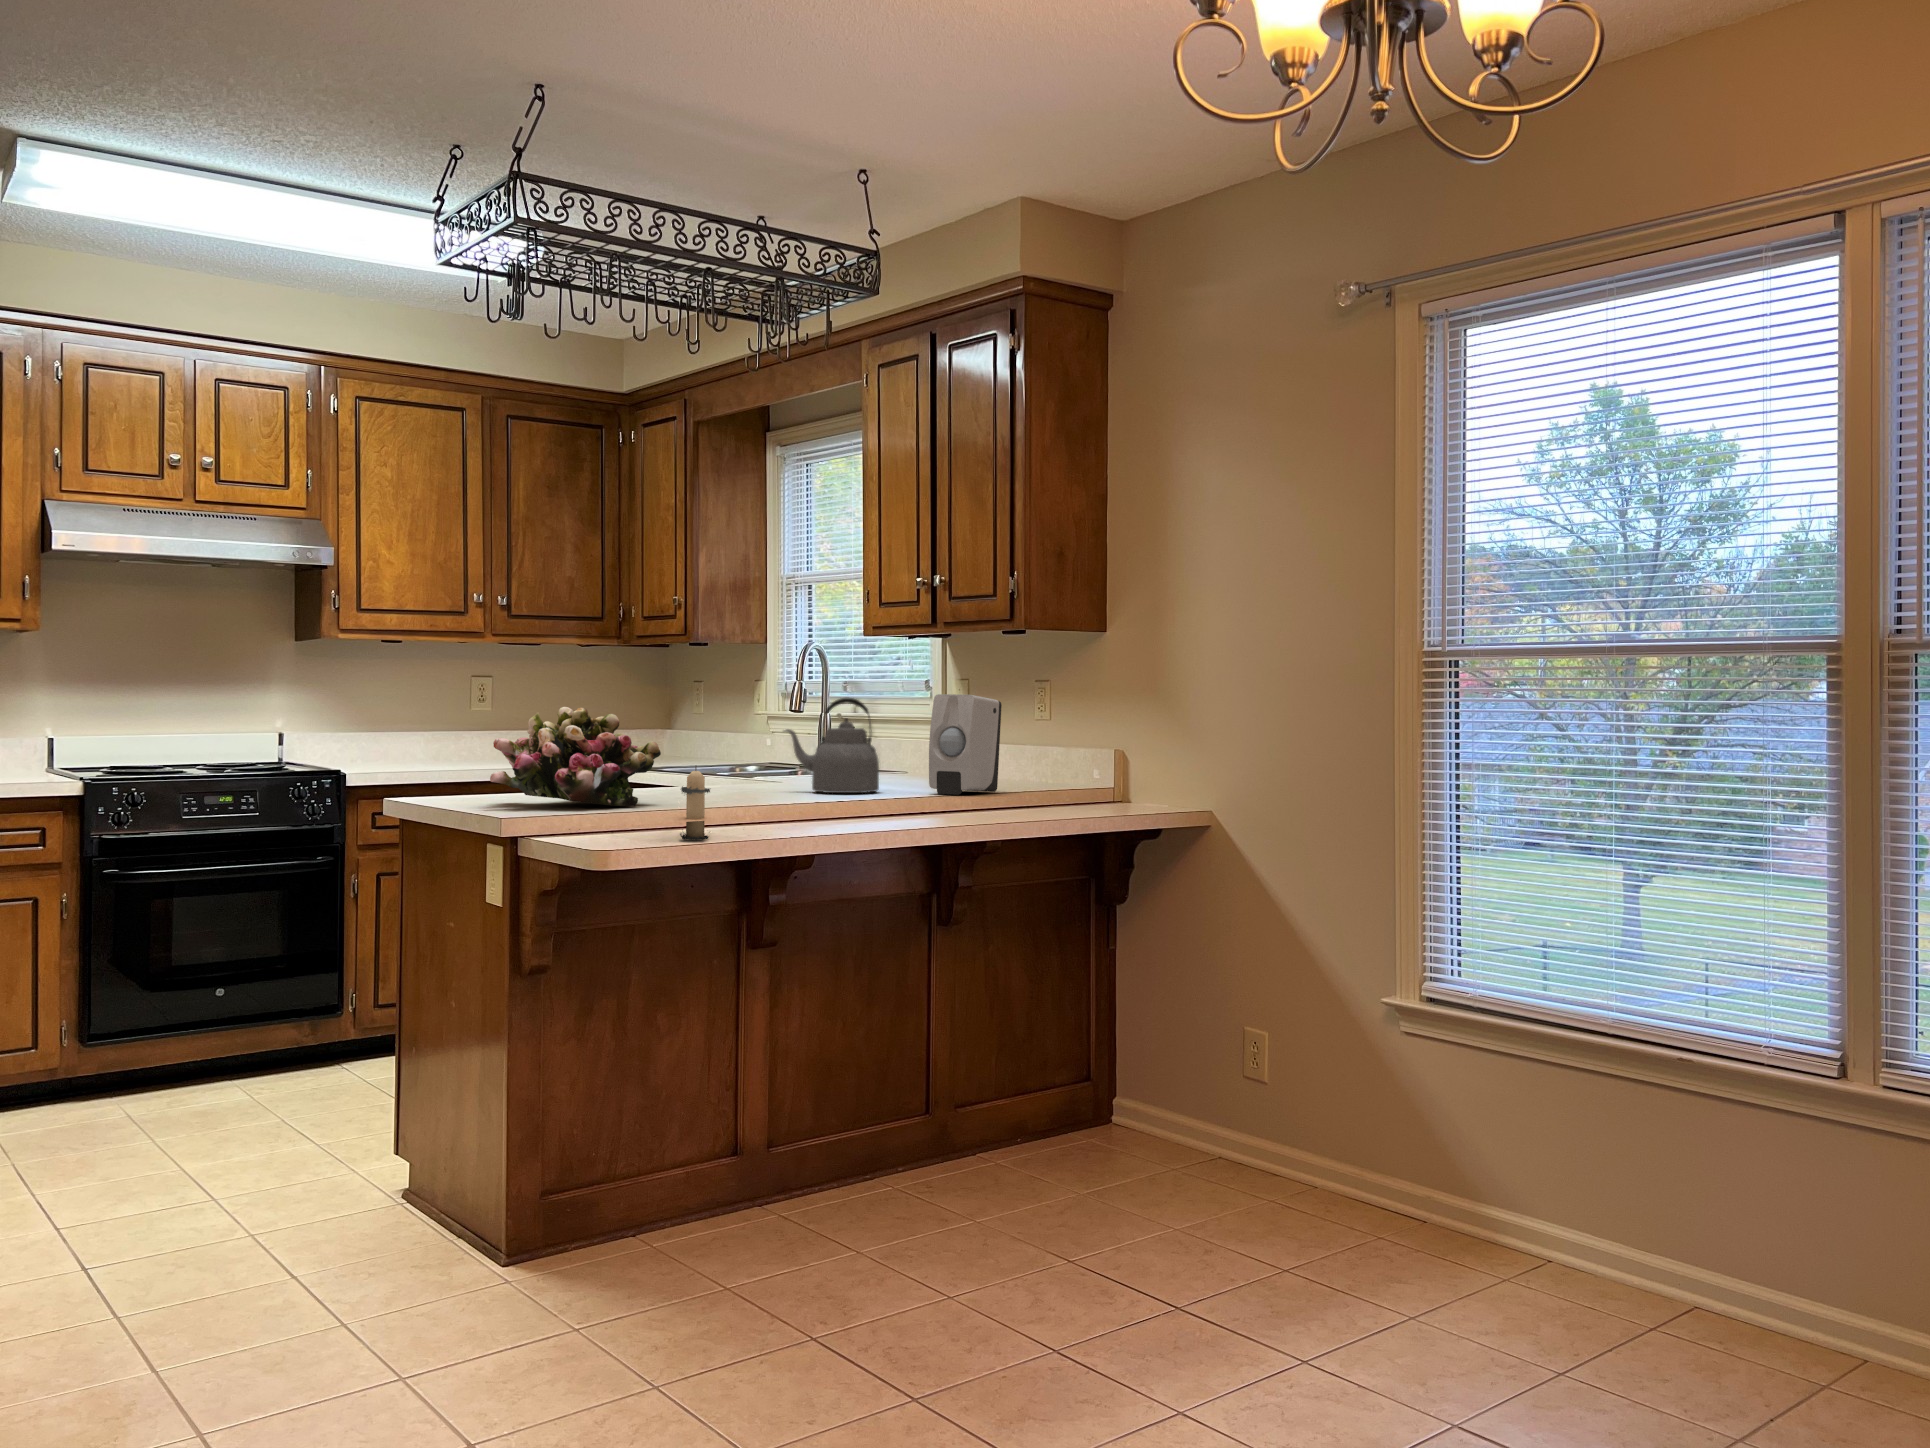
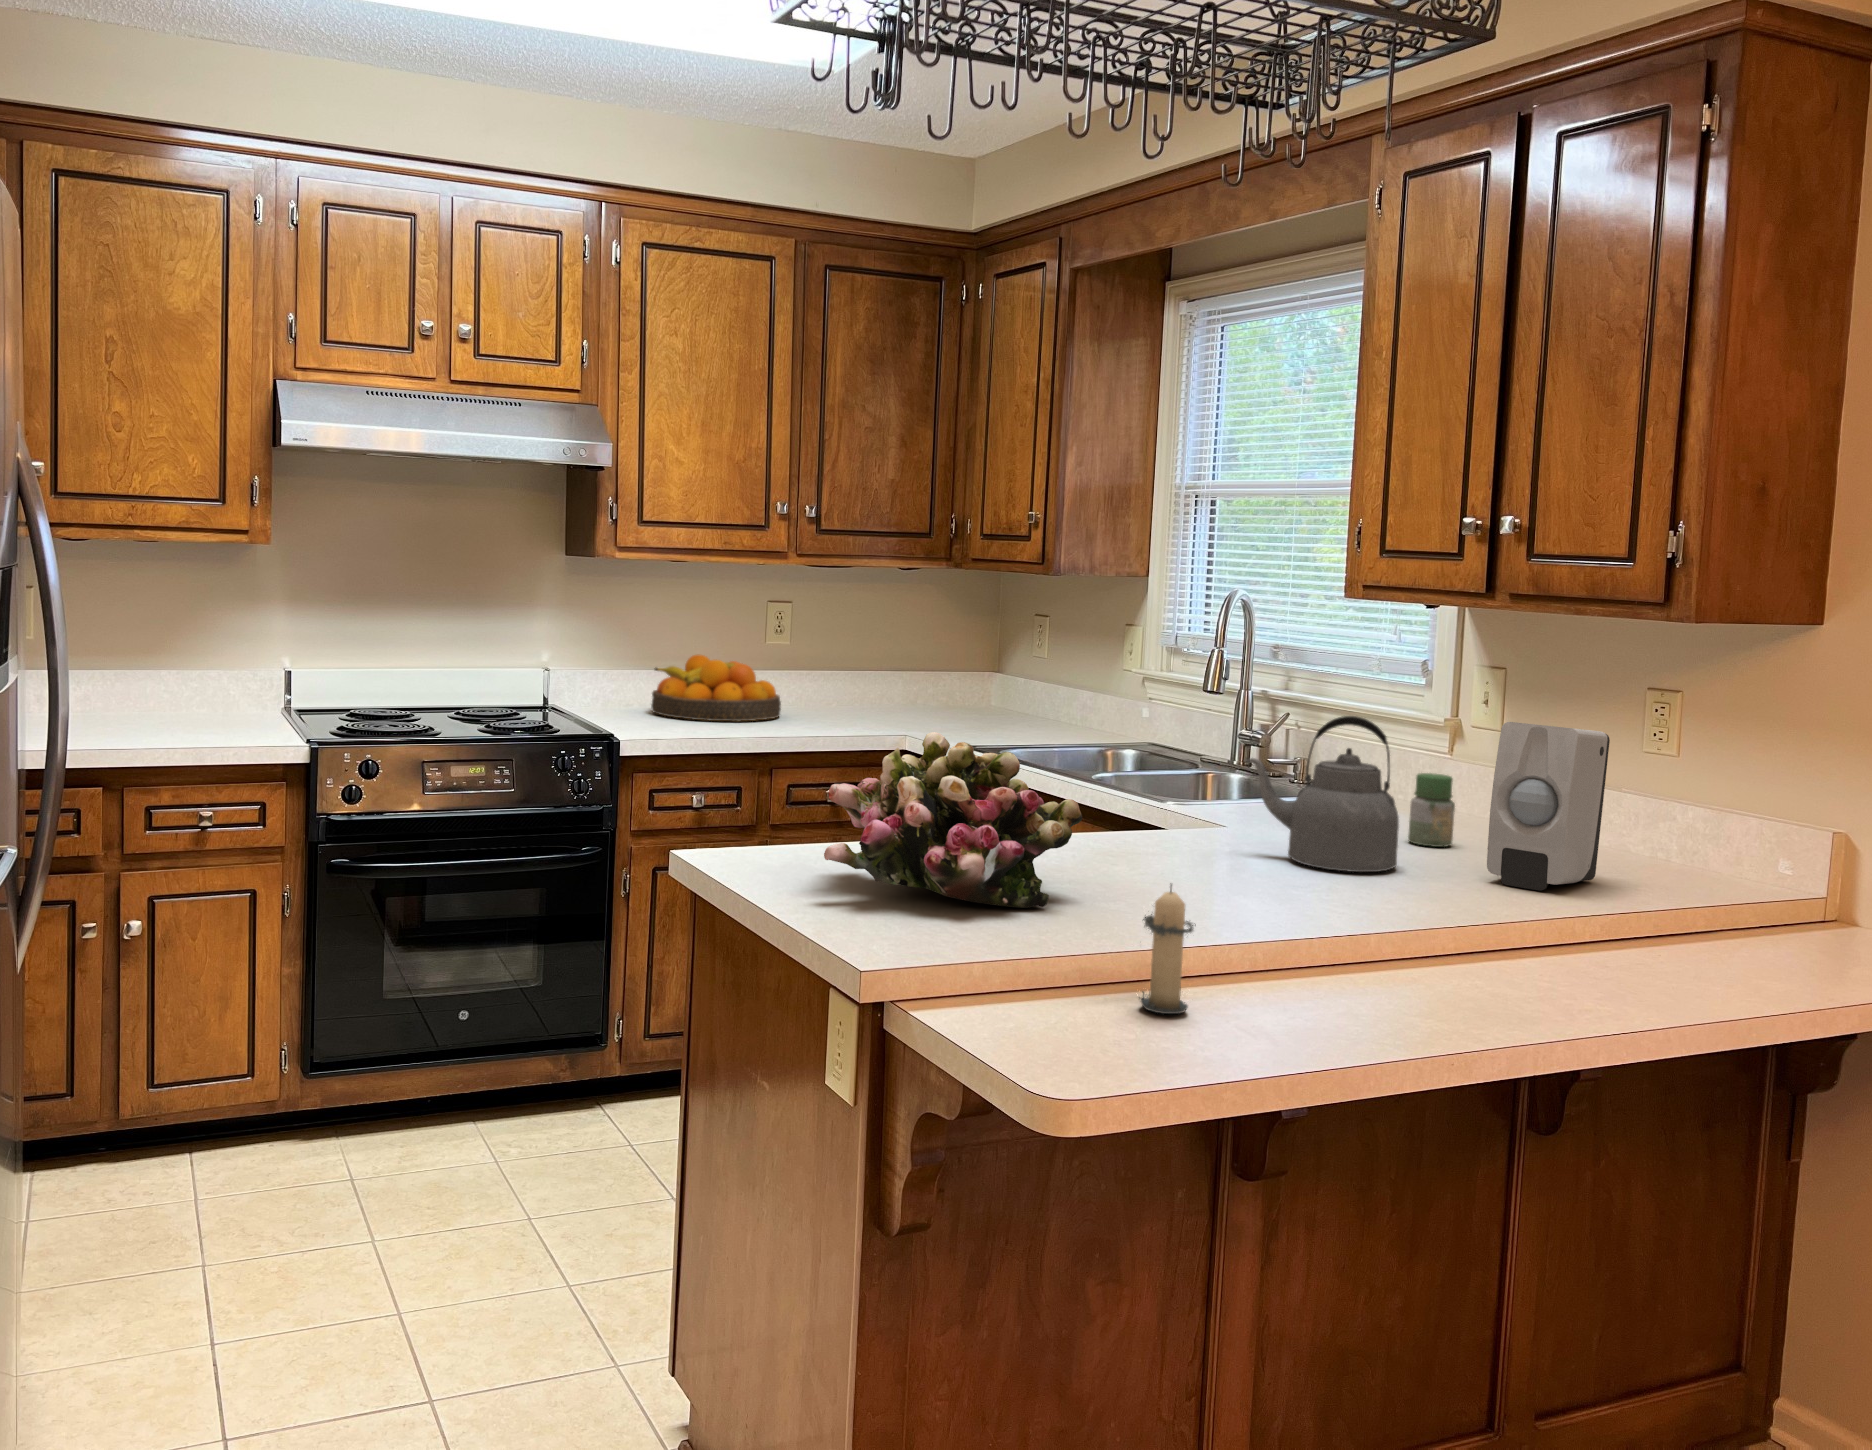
fruit bowl: none [372,716,481,764] -> present [651,655,781,722]
jar: none [900,741,927,786] -> present [1408,773,1455,847]

